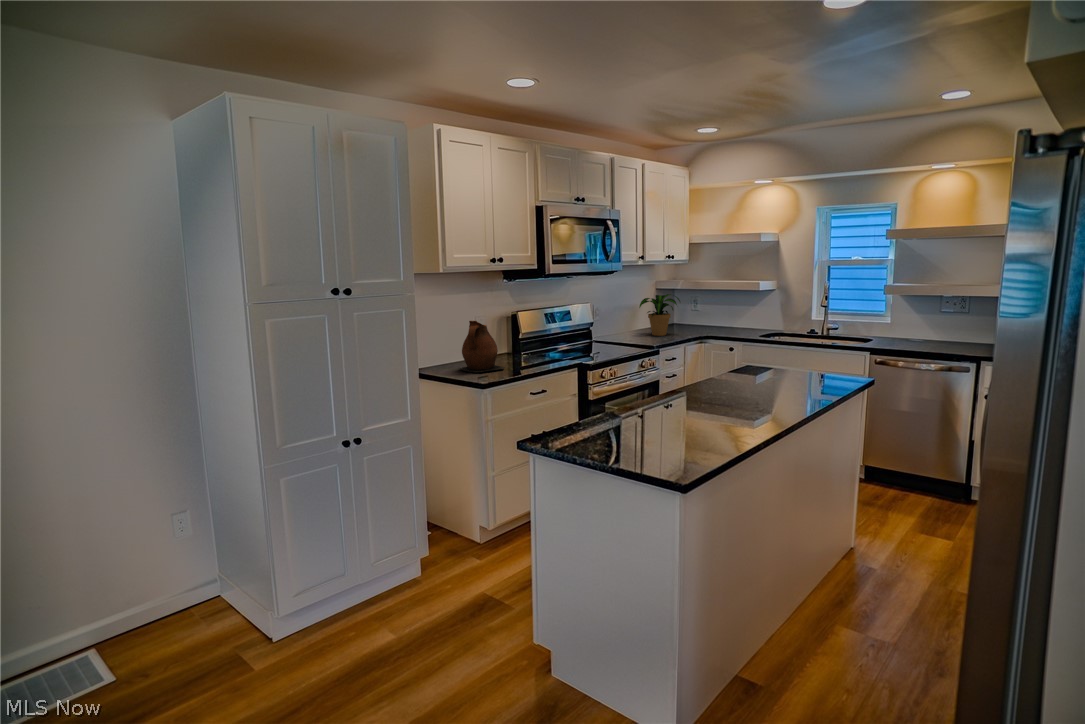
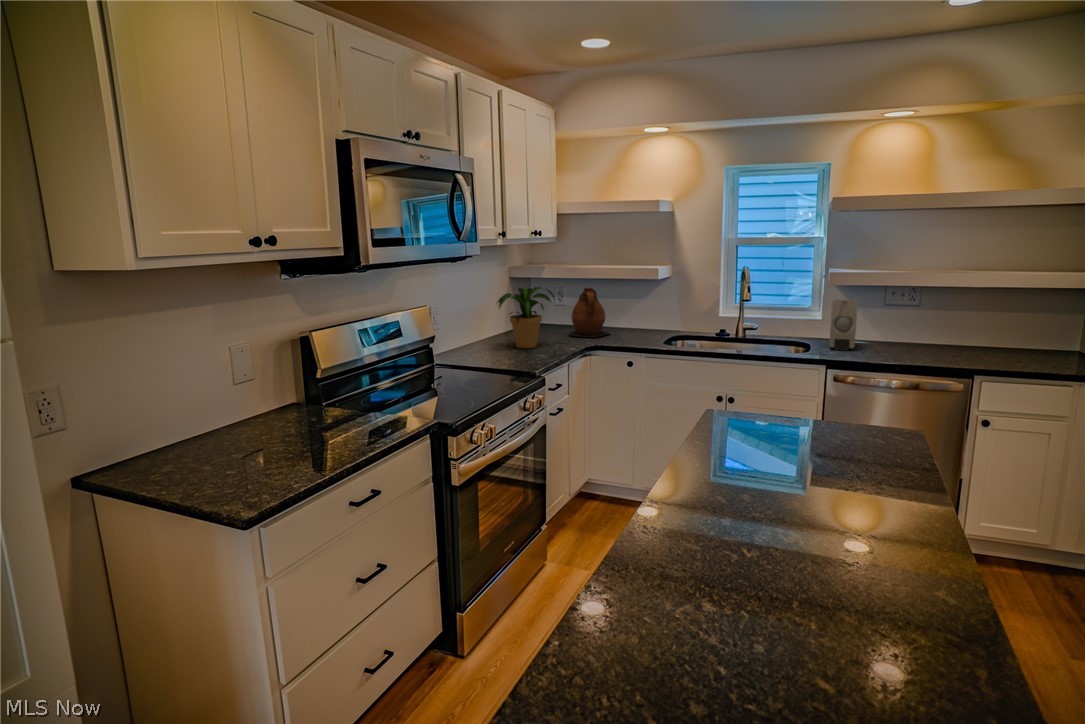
soap dispenser: none [886,305,913,344] -> present [829,299,858,351]
ceramic pitcher: present [460,321,505,372] -> present [569,288,610,337]

